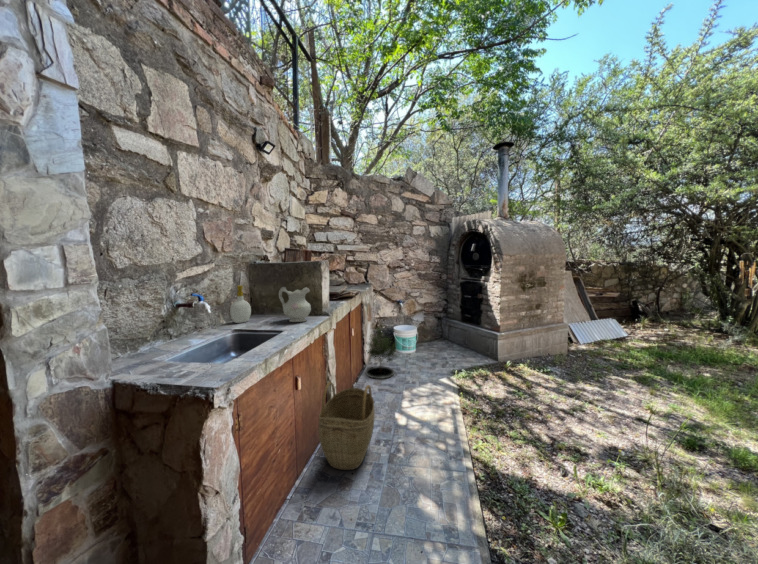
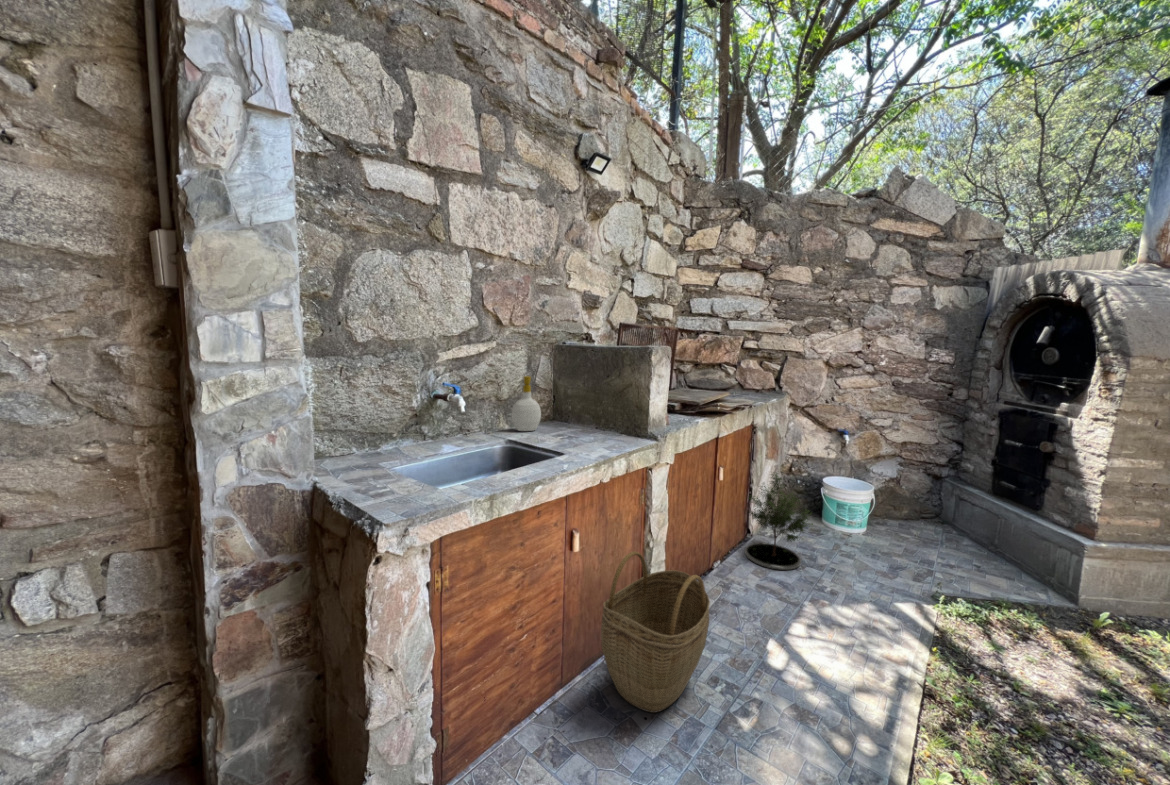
ceramic pitcher: present [279,287,311,322] -> none [576,384,623,444]

